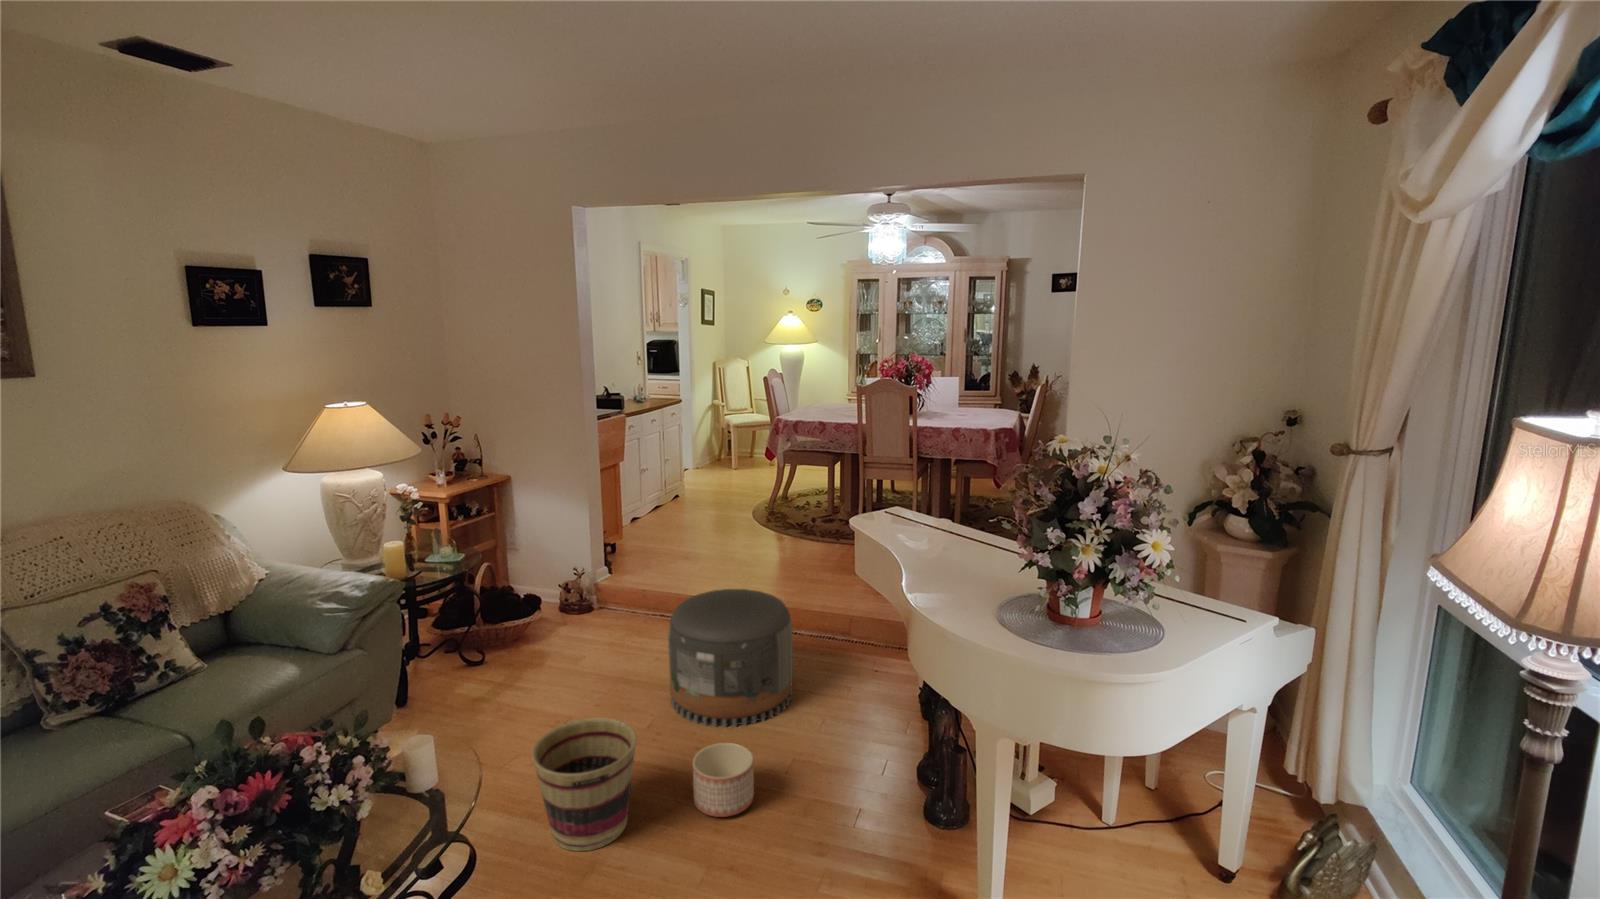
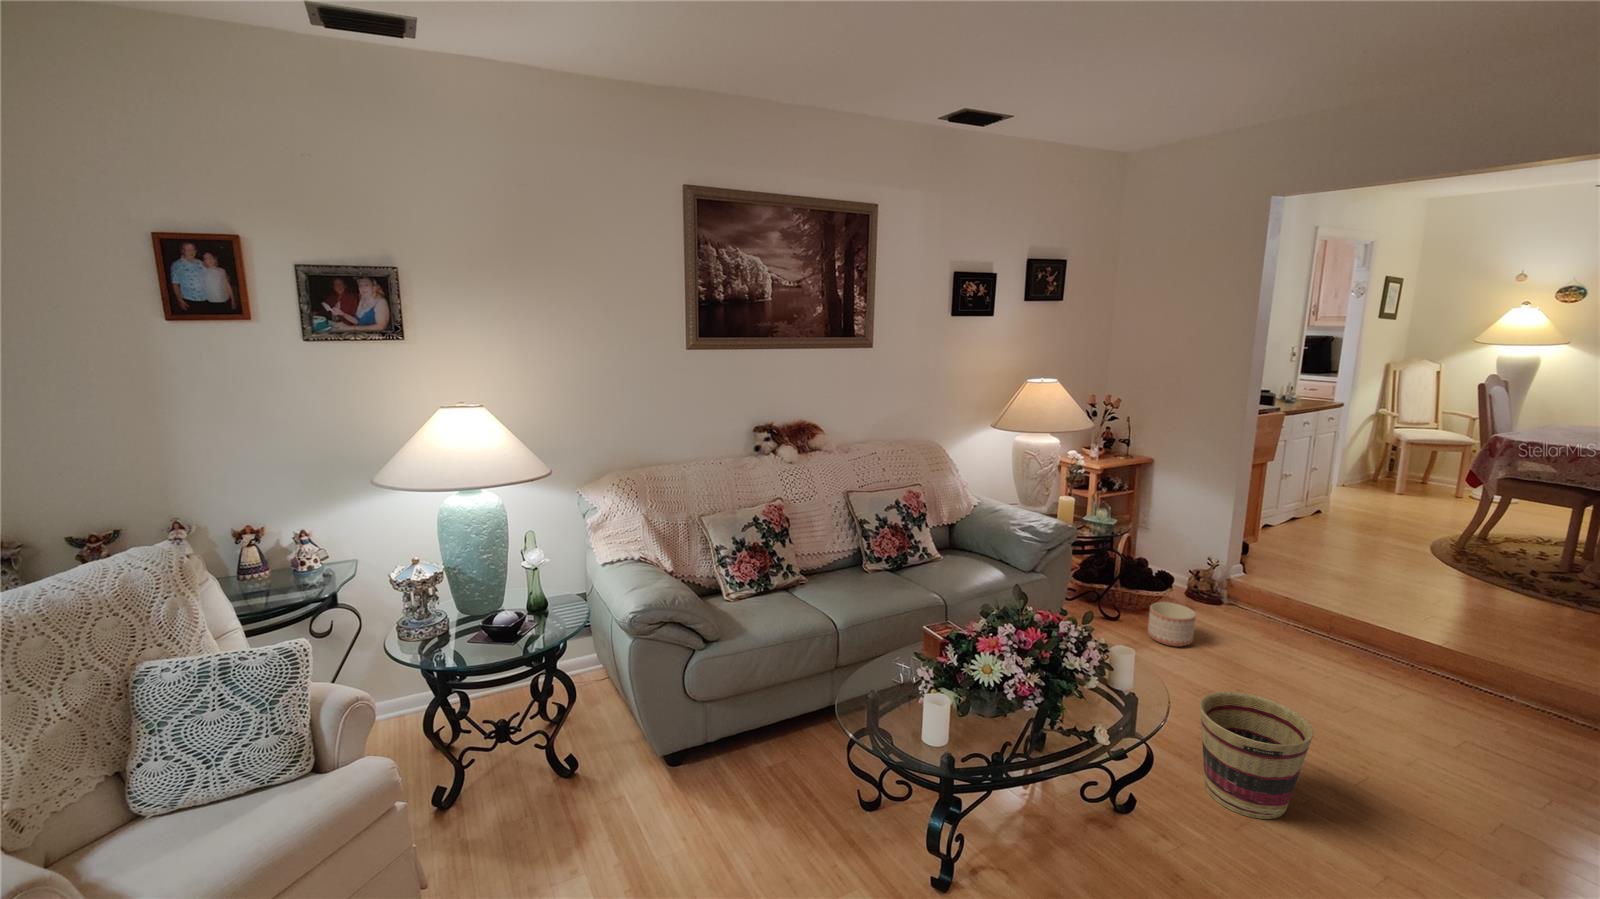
pouf: present [668,589,793,728] -> none [1327,614,1523,779]
planter: present [693,743,754,817] -> present [1148,602,1195,647]

